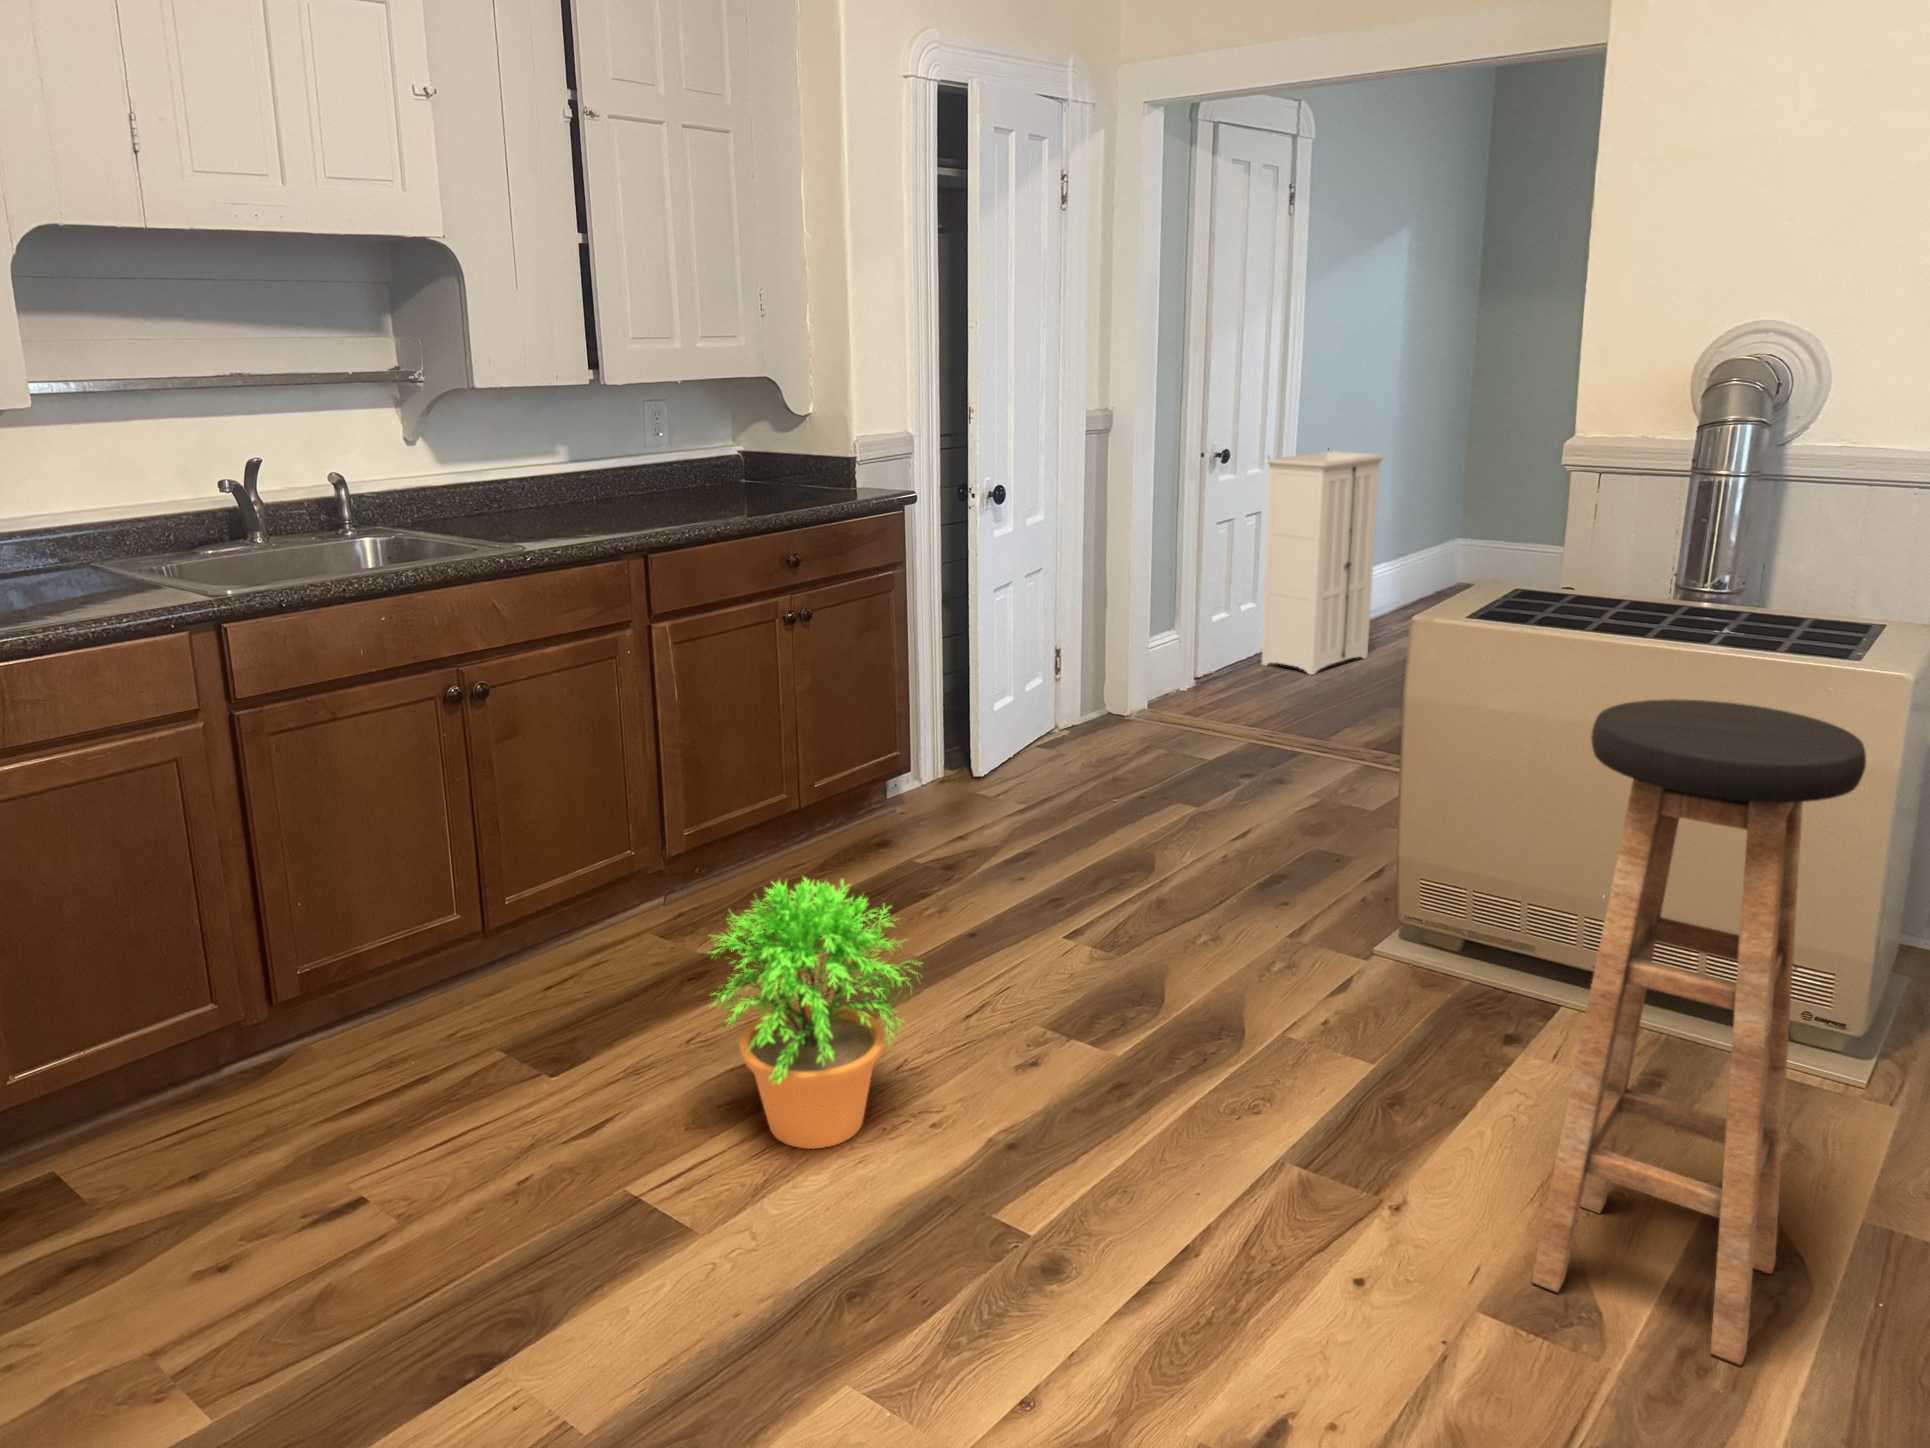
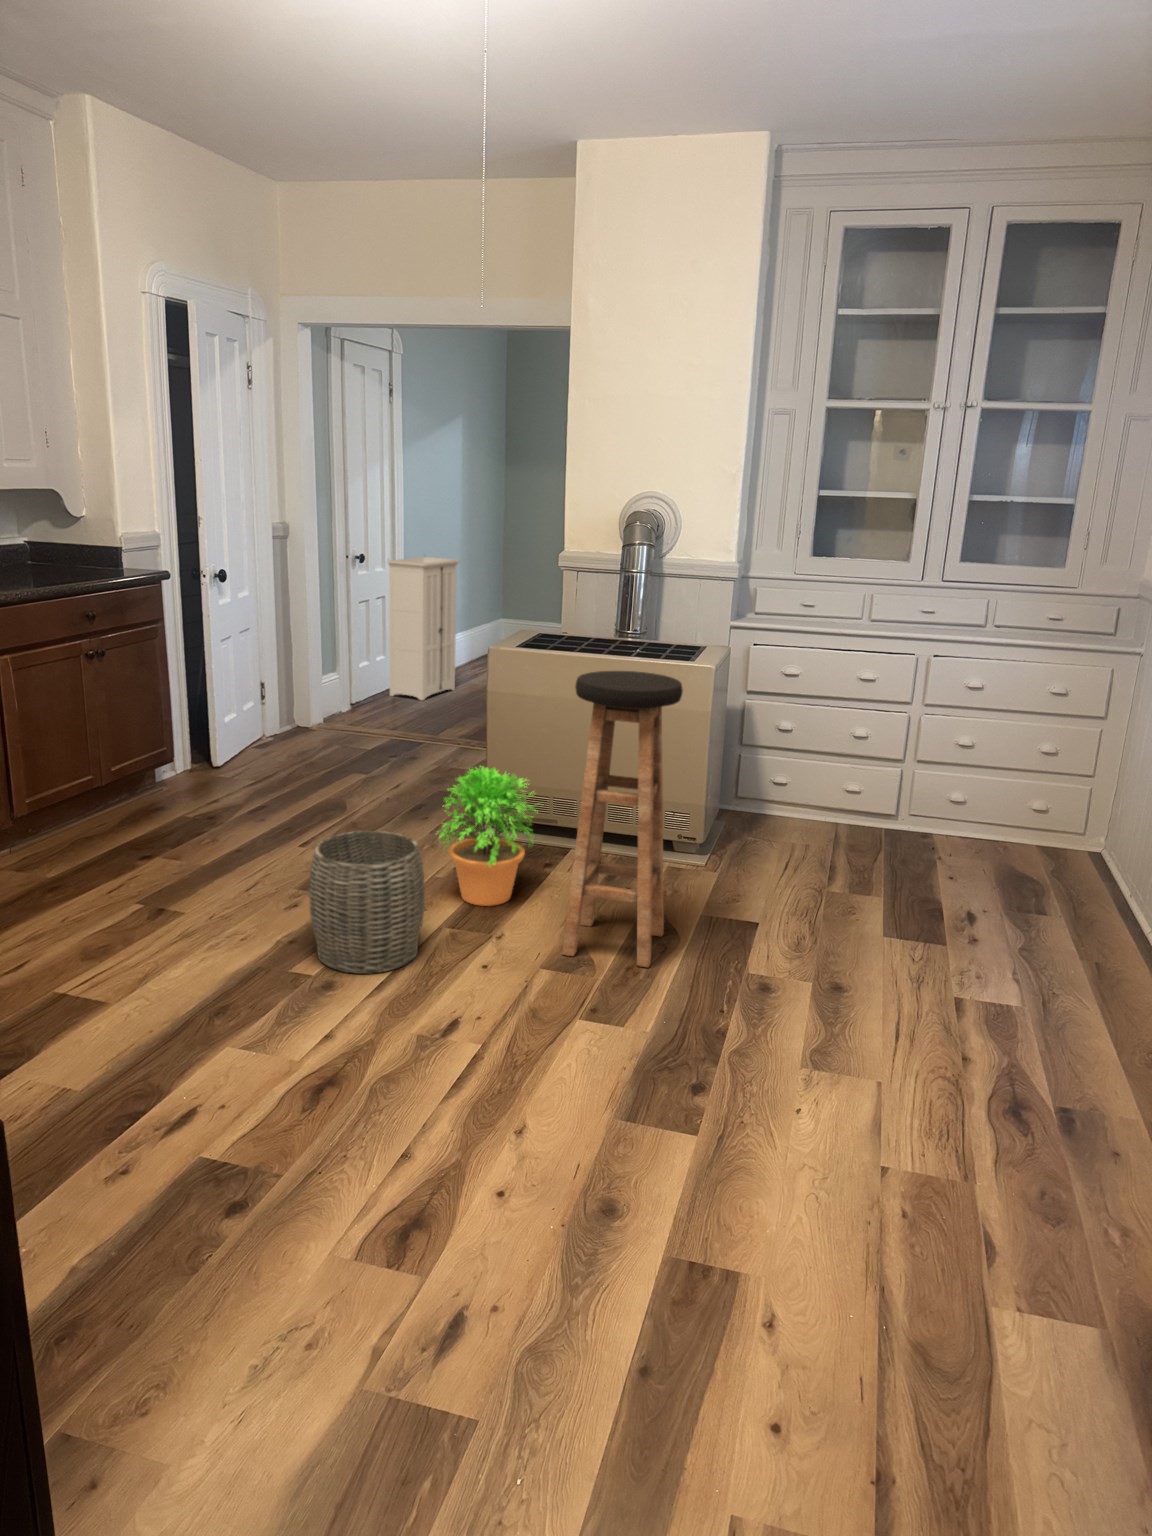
potted plant: present [710,878,918,1149] -> present [440,766,538,906]
woven basket: none [1036,967,1249,1255] -> present [309,831,425,974]

